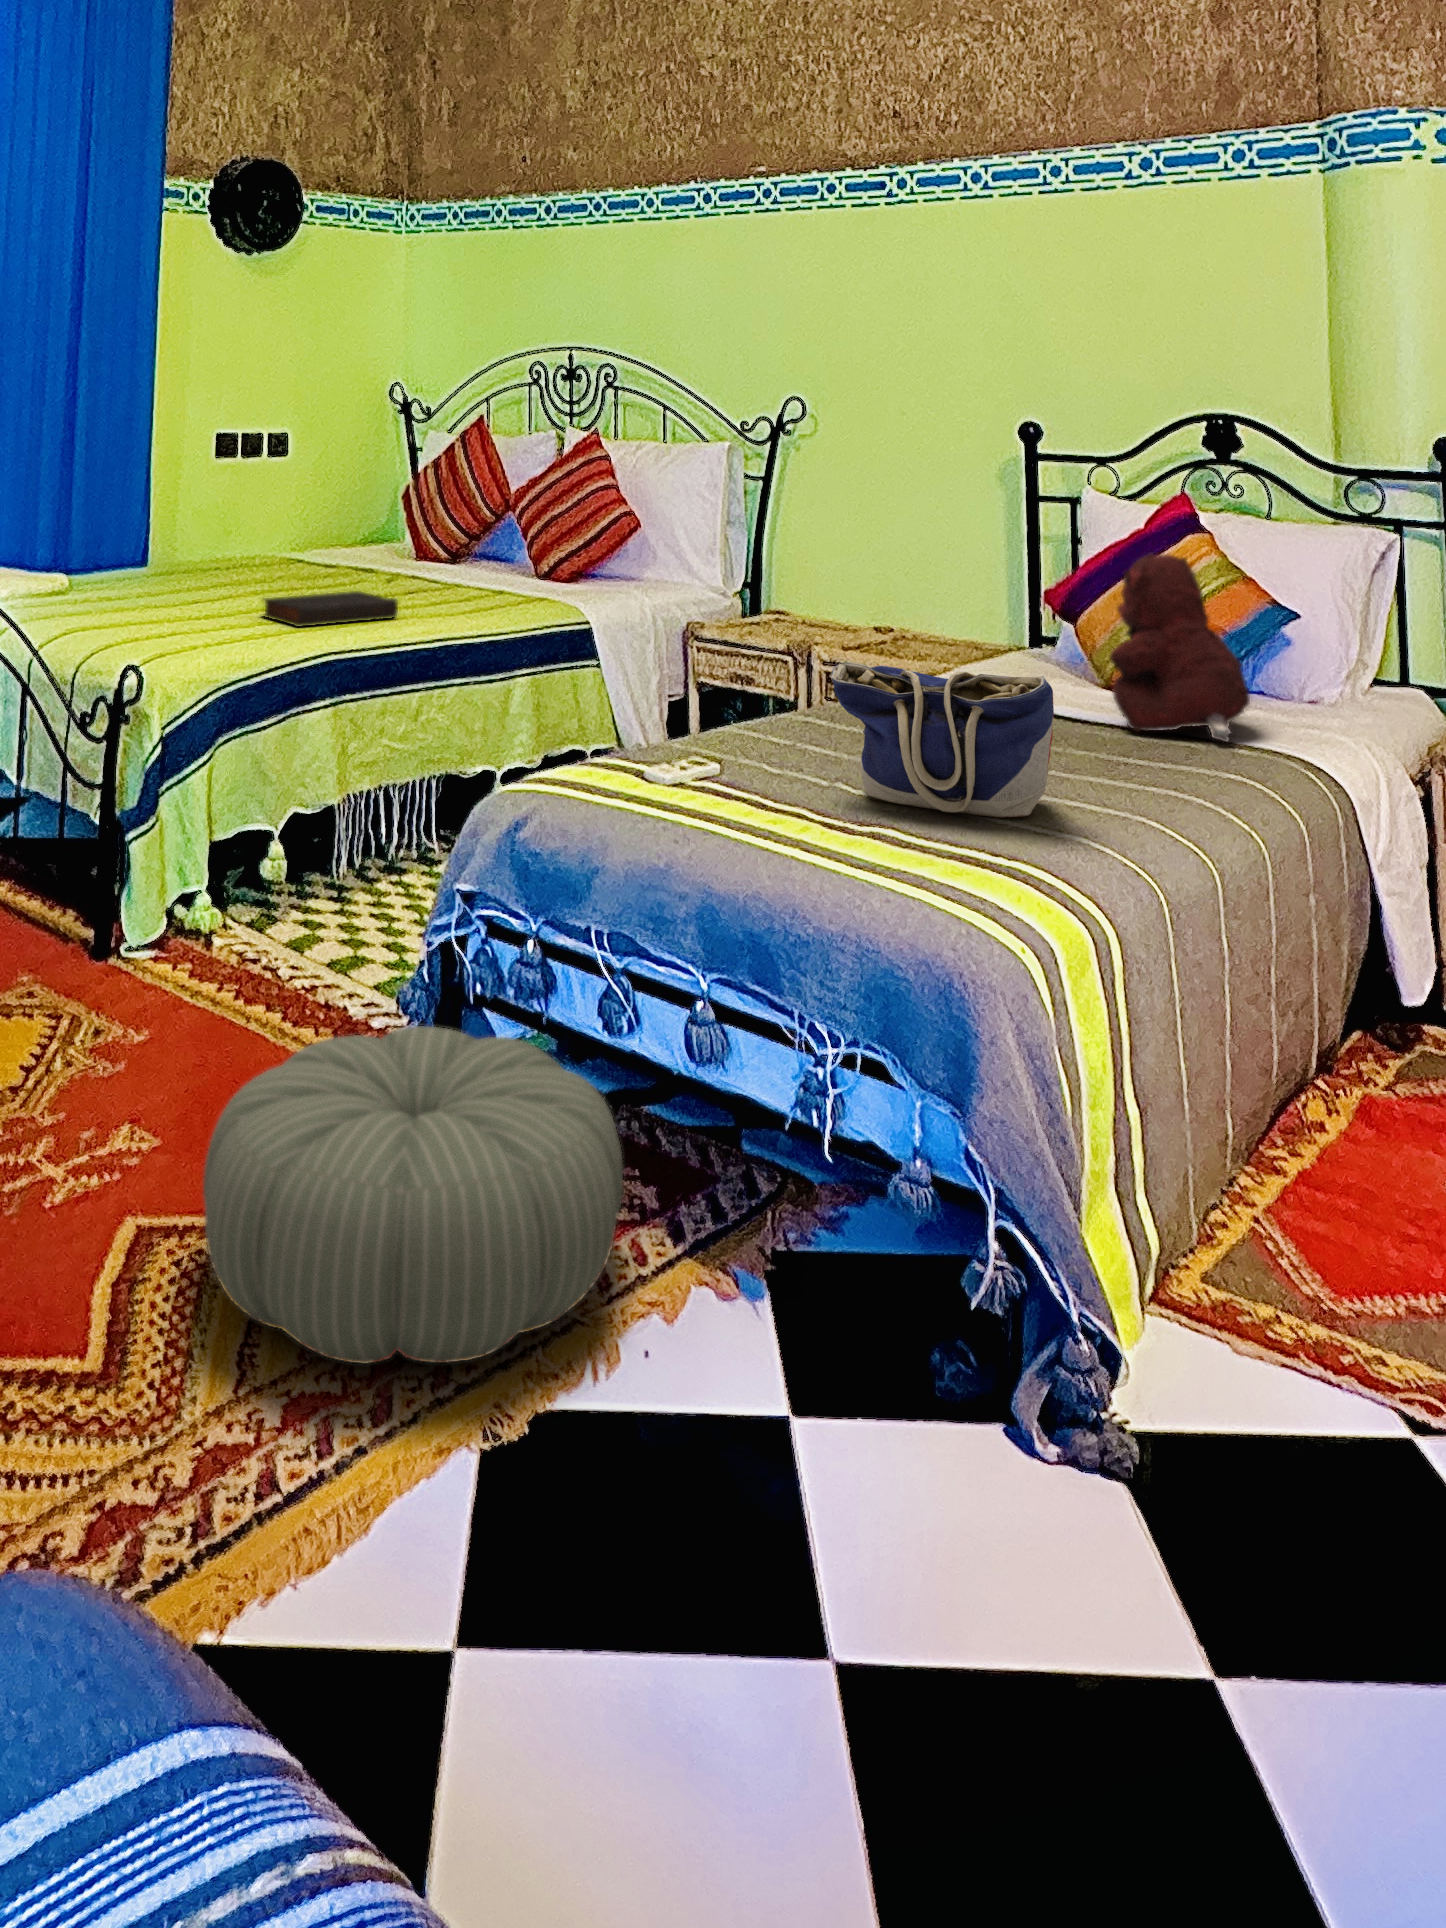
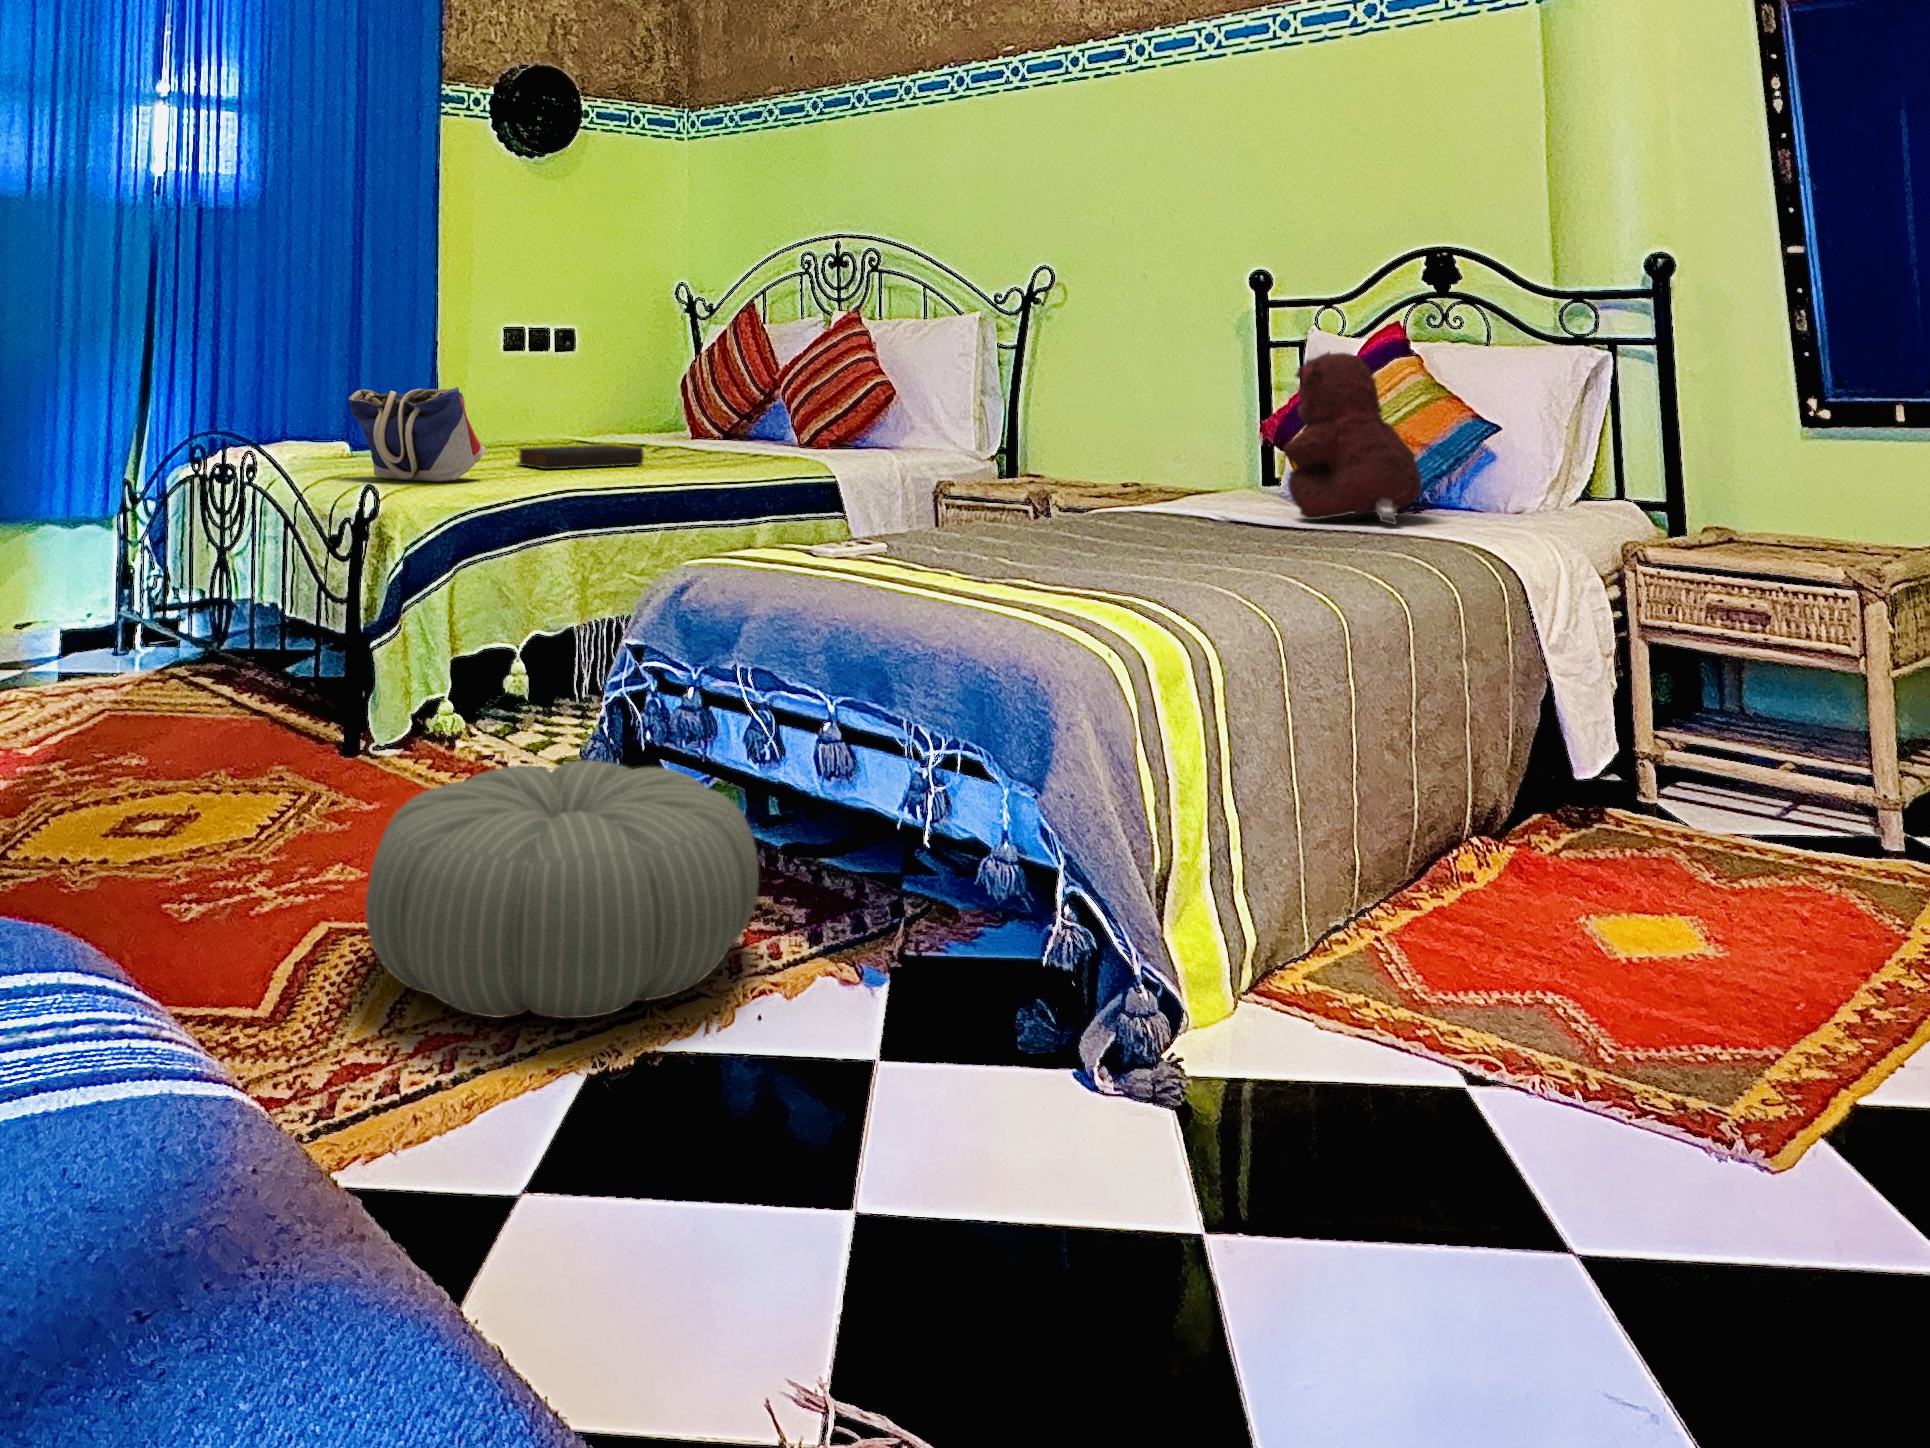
tote bag: present [831,663,1054,818] -> present [349,387,487,482]

